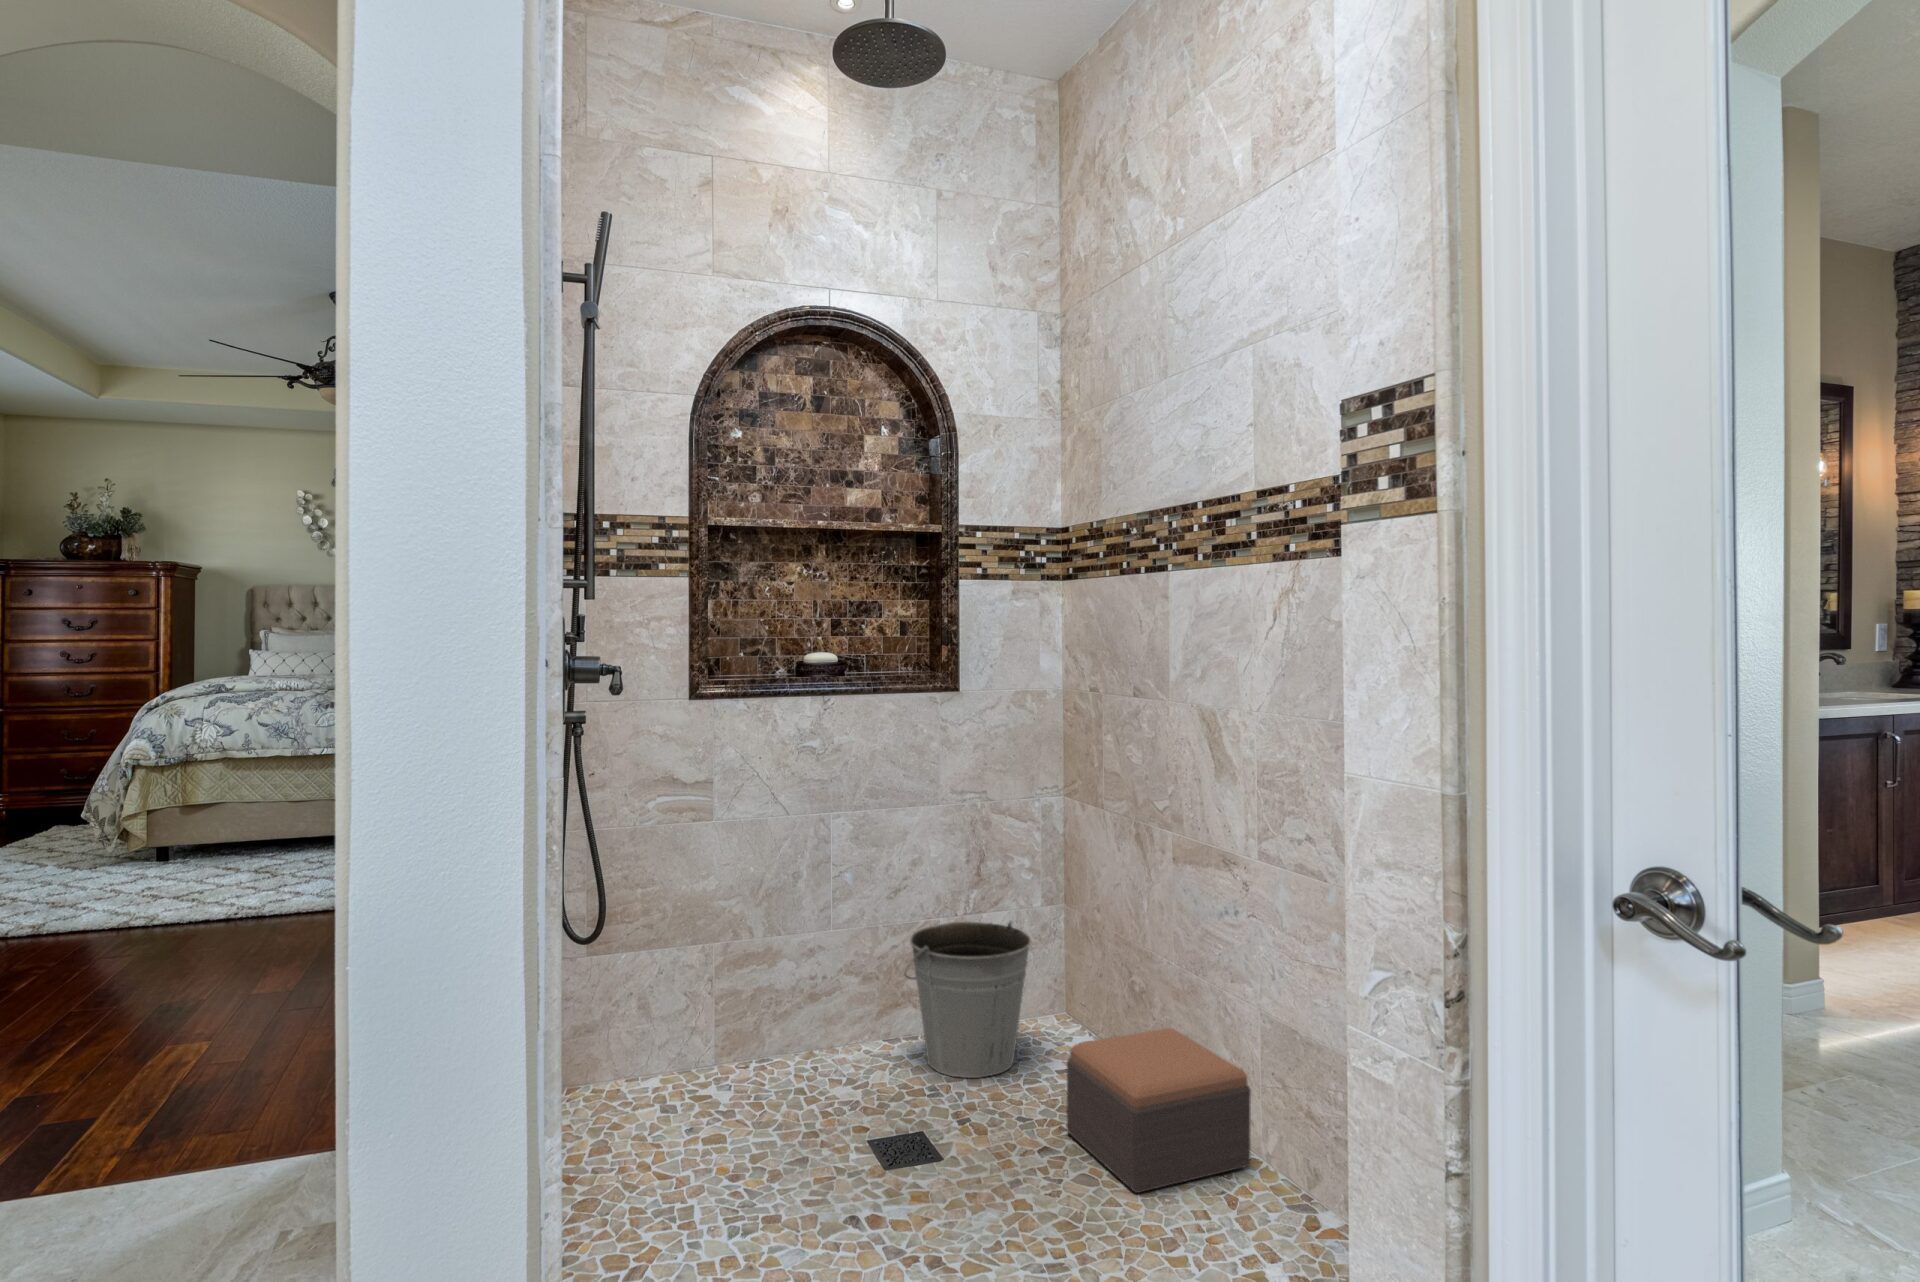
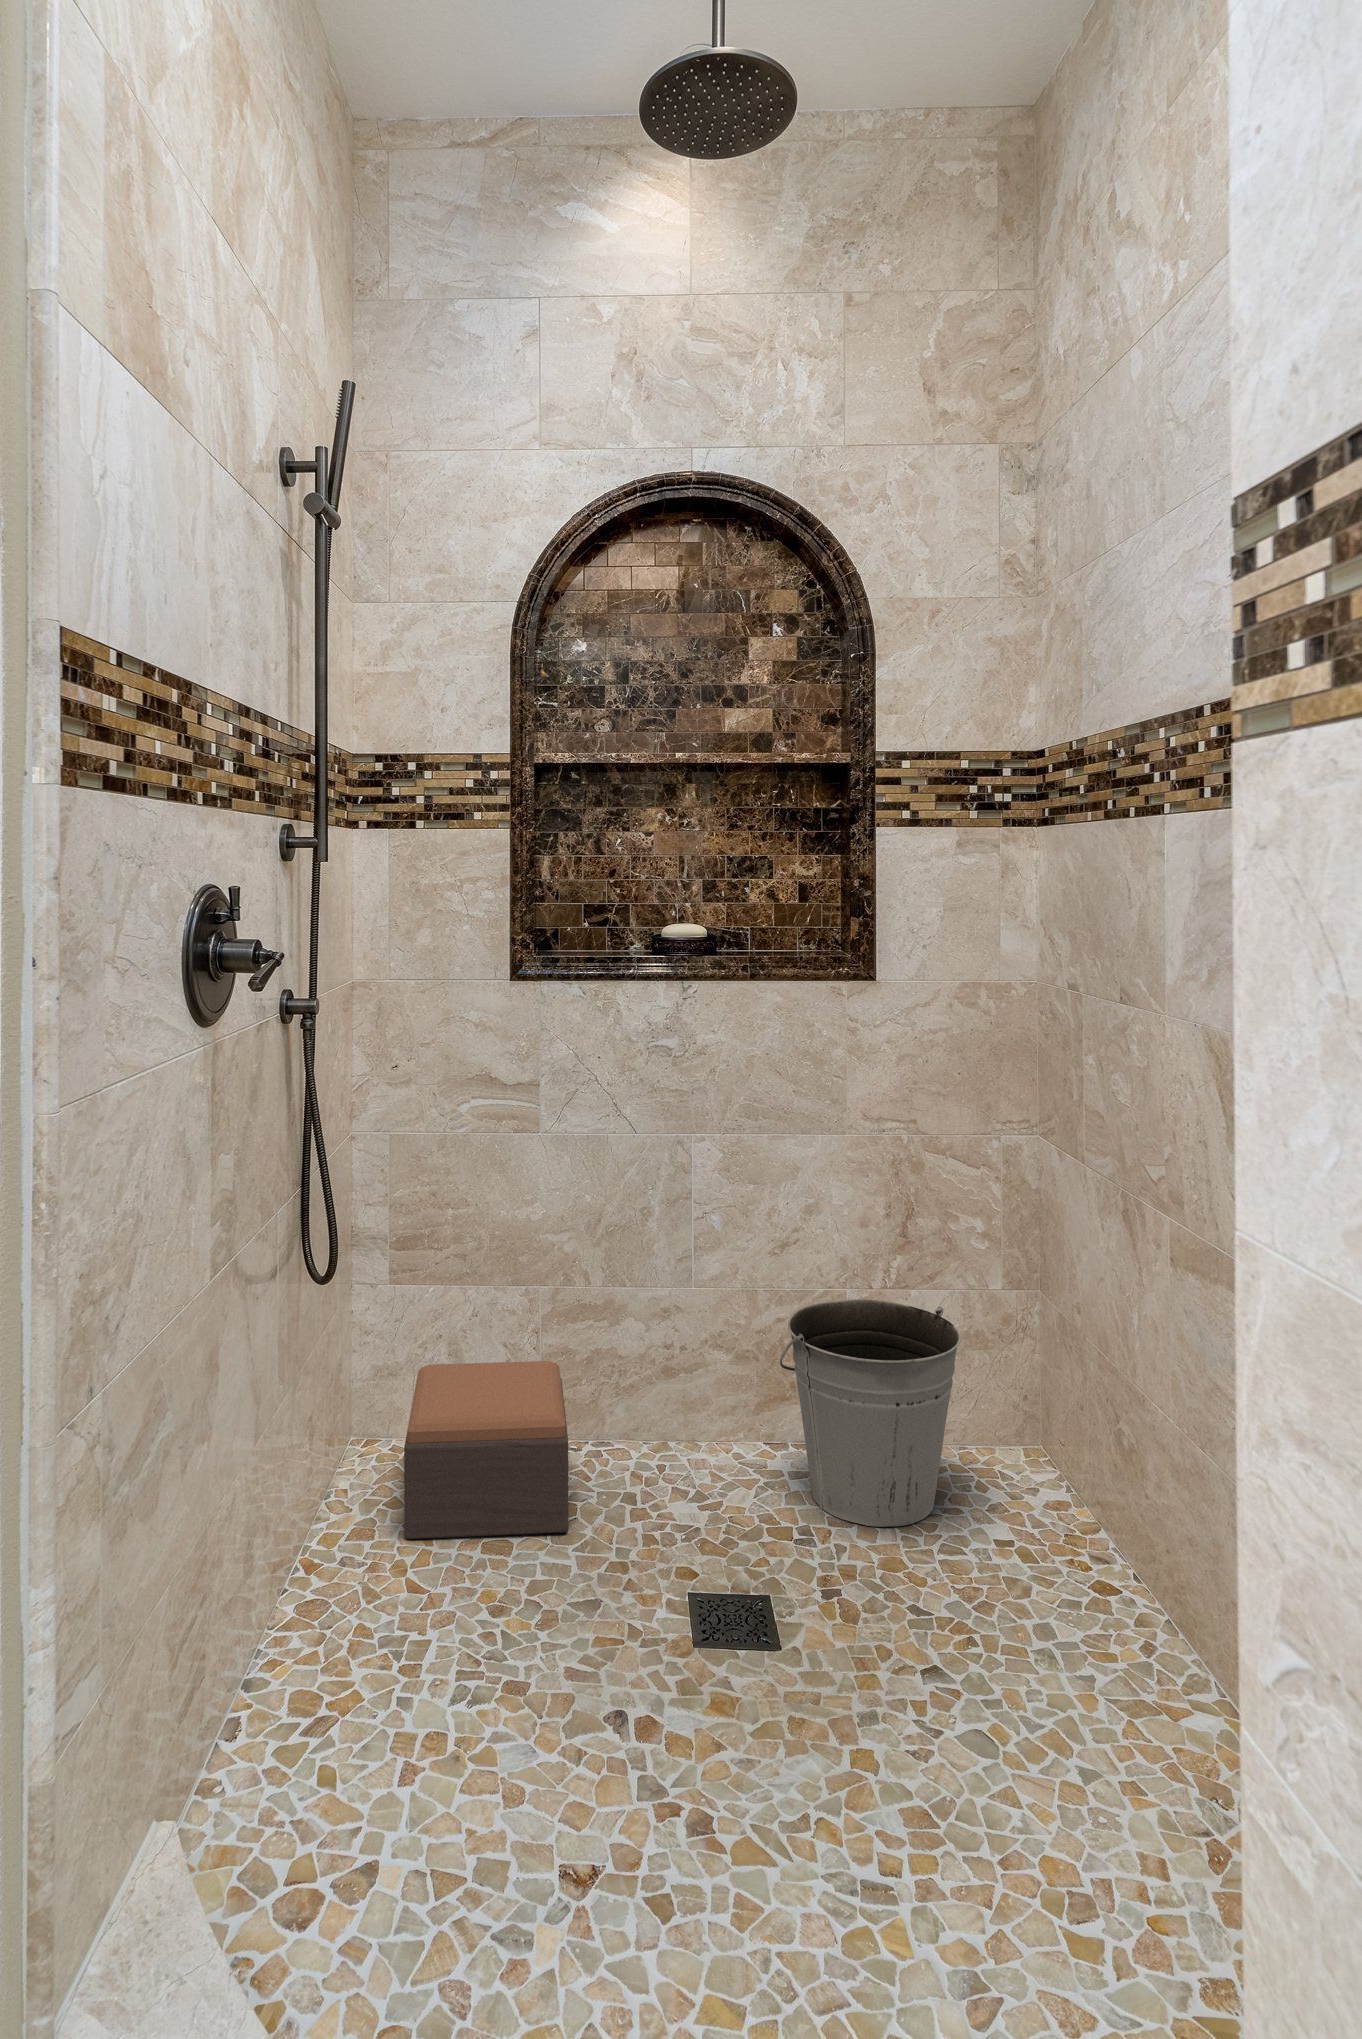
footstool: present [1067,1028,1251,1193] -> present [404,1361,568,1539]

